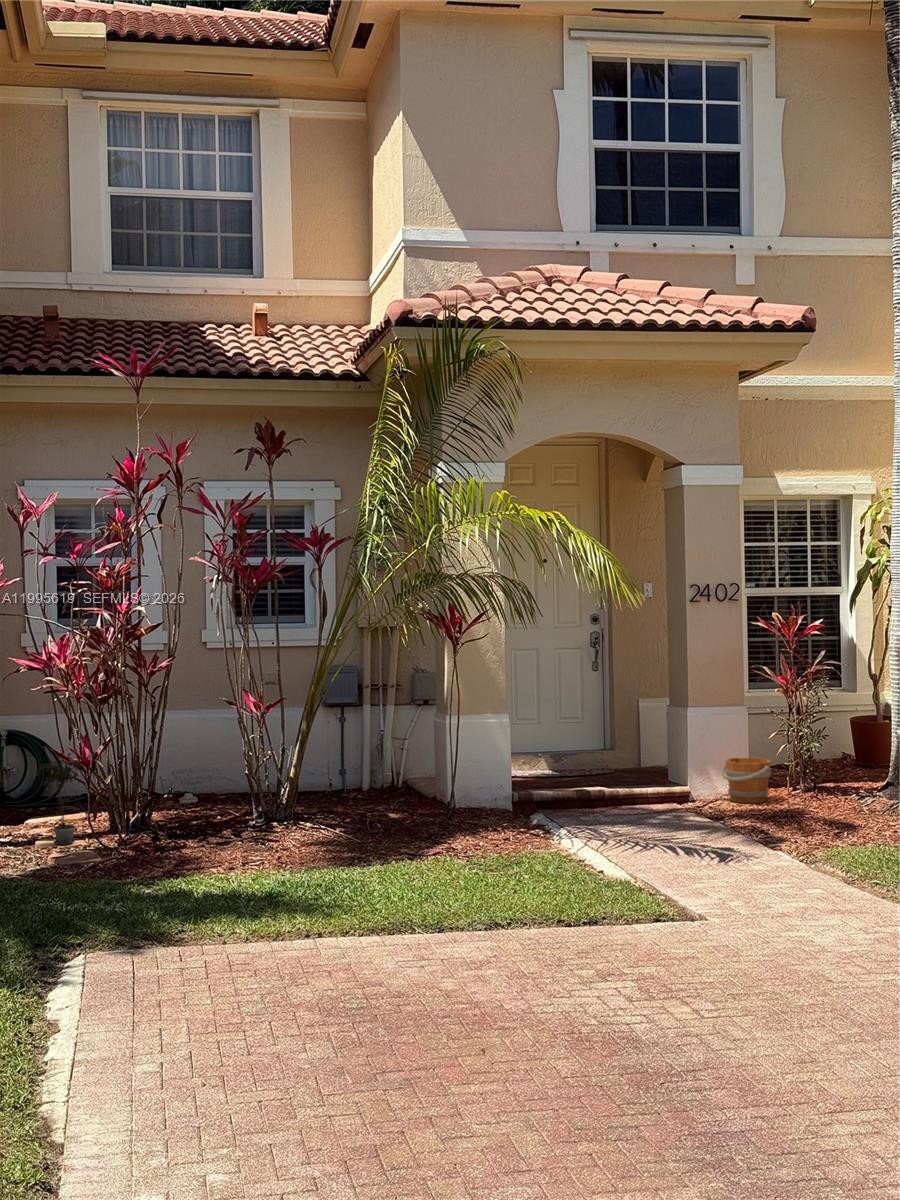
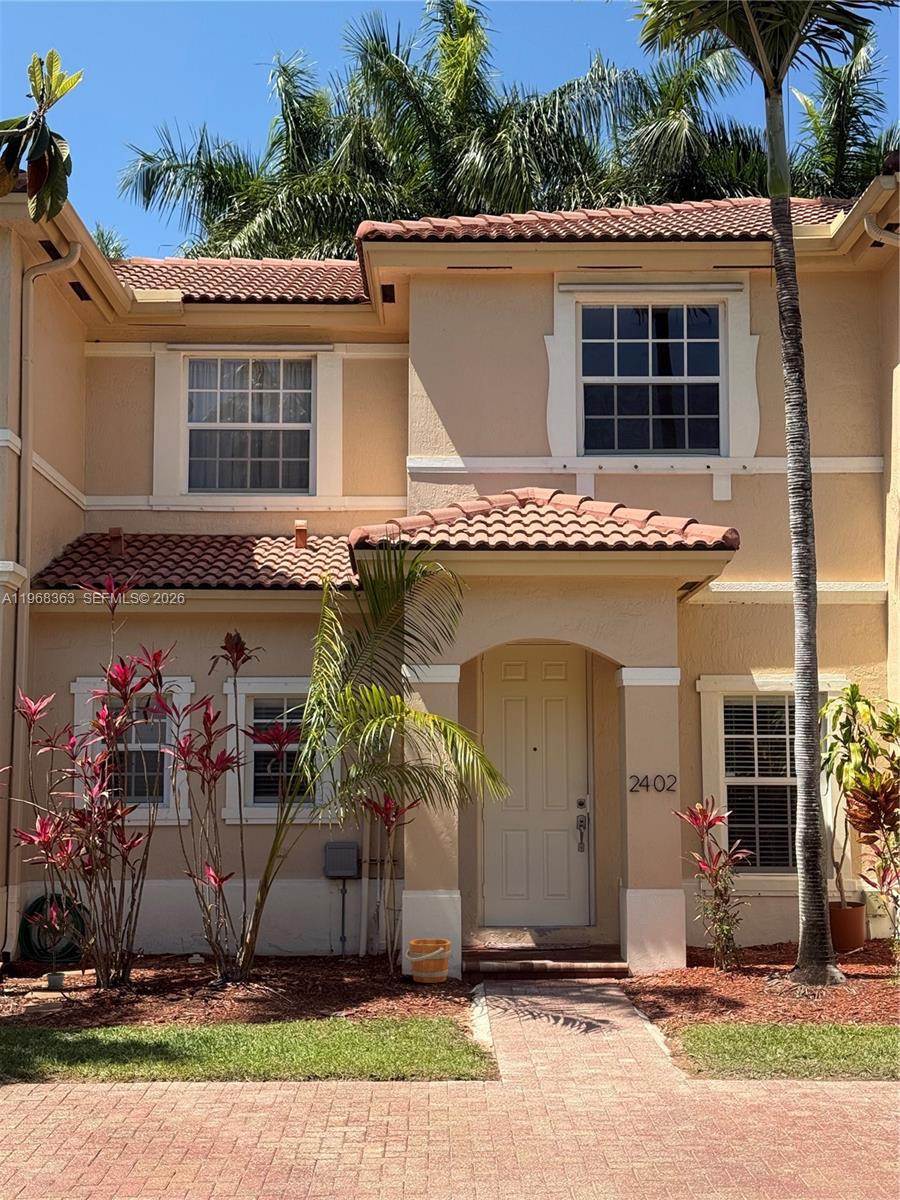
bucket: present [721,757,771,803] -> present [405,939,451,983]

